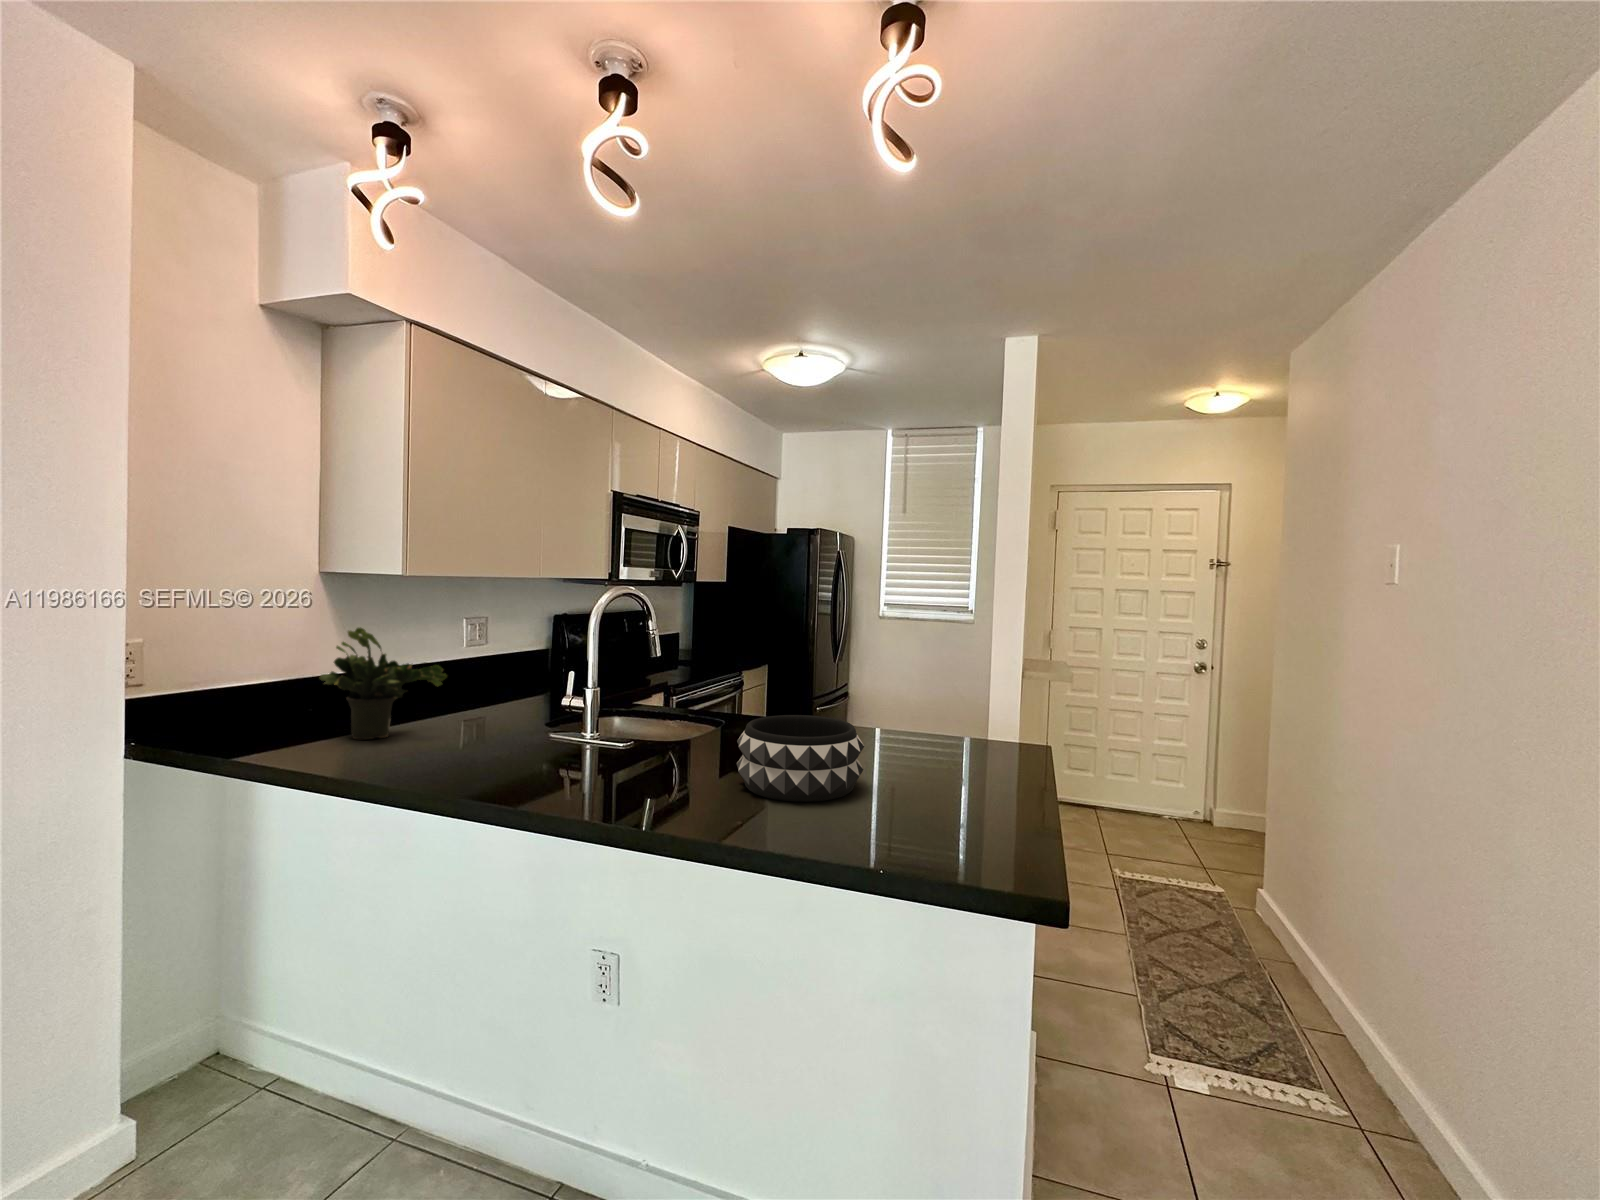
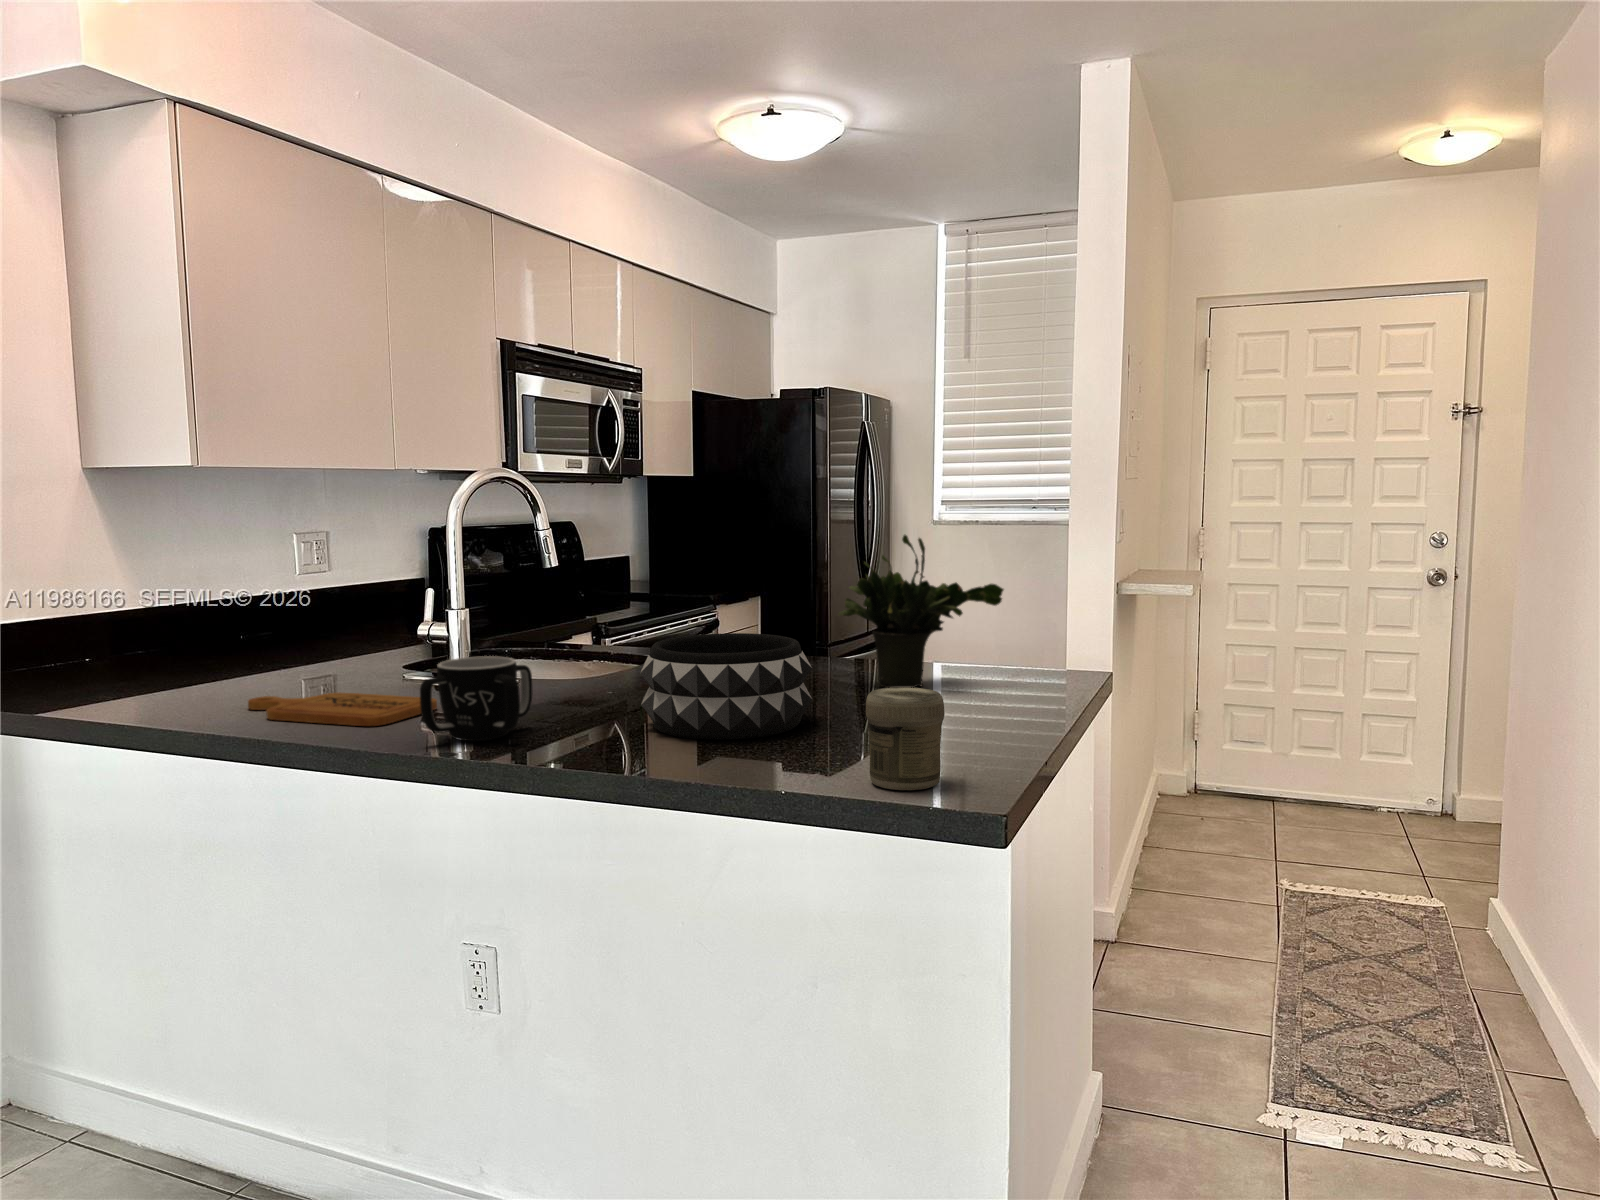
potted plant: present [319,627,447,740] -> present [838,535,1004,688]
mug: none [575,731,656,798] -> present [420,656,533,741]
cutting board: none [432,746,577,780] -> present [248,692,437,726]
jar: none [935,777,997,863] -> present [866,687,945,790]

